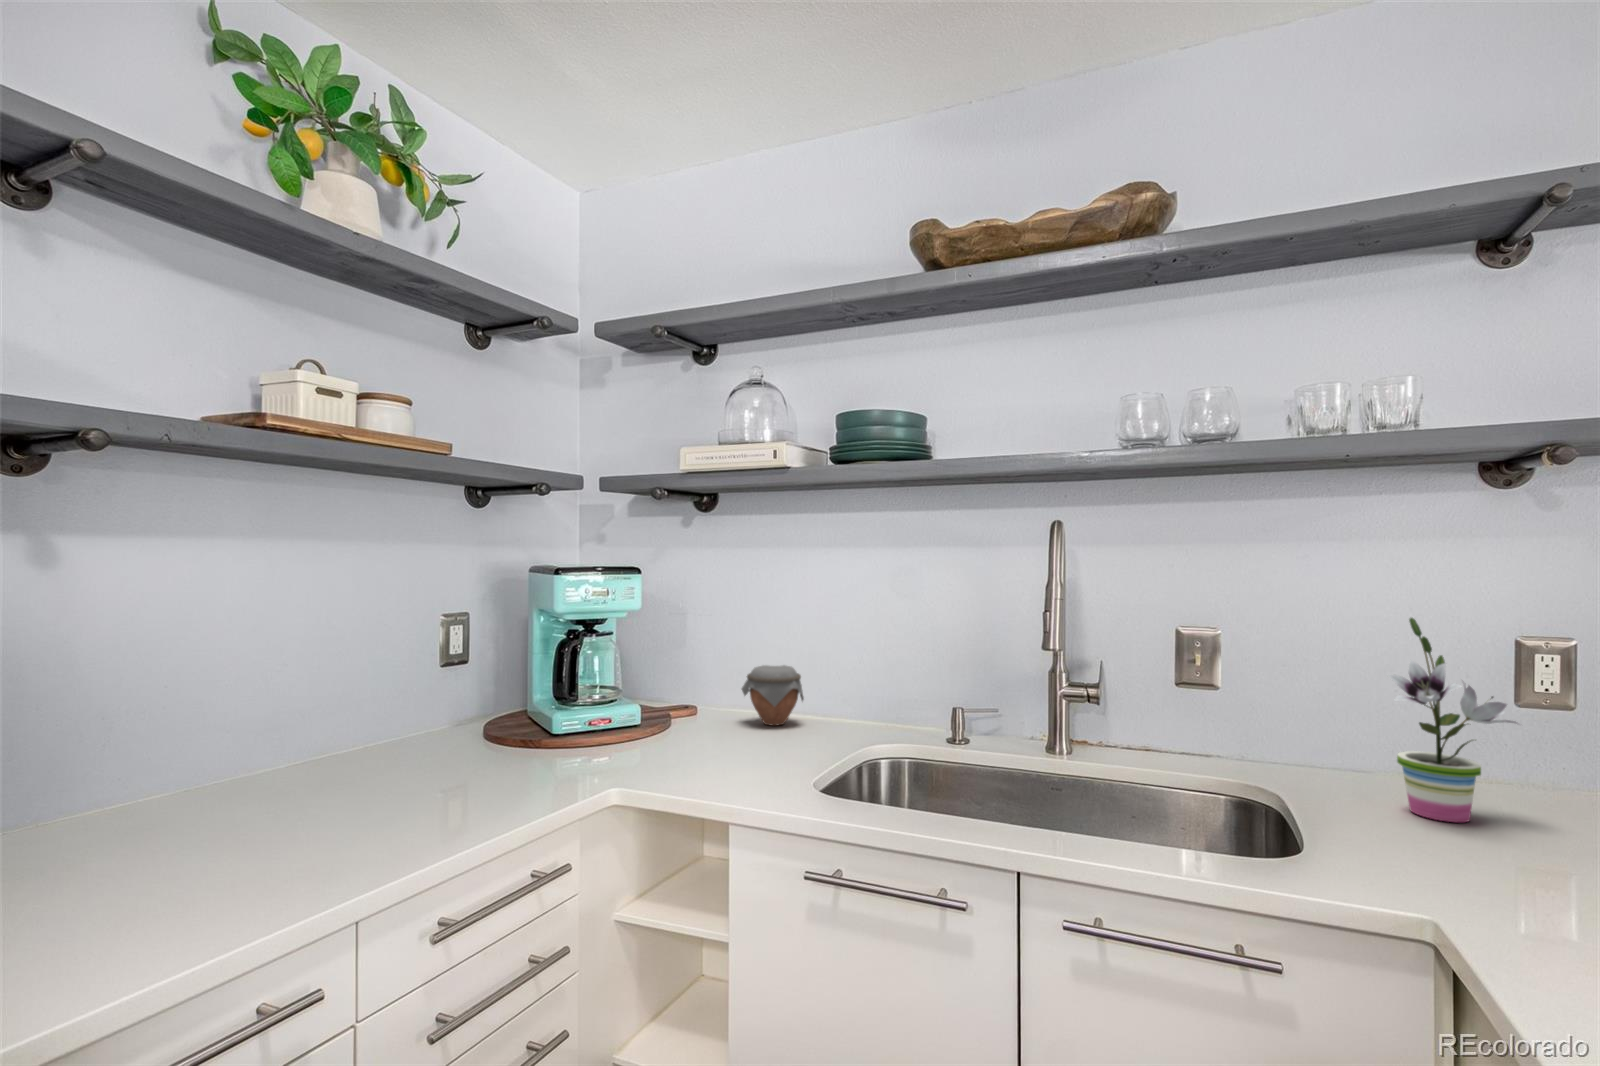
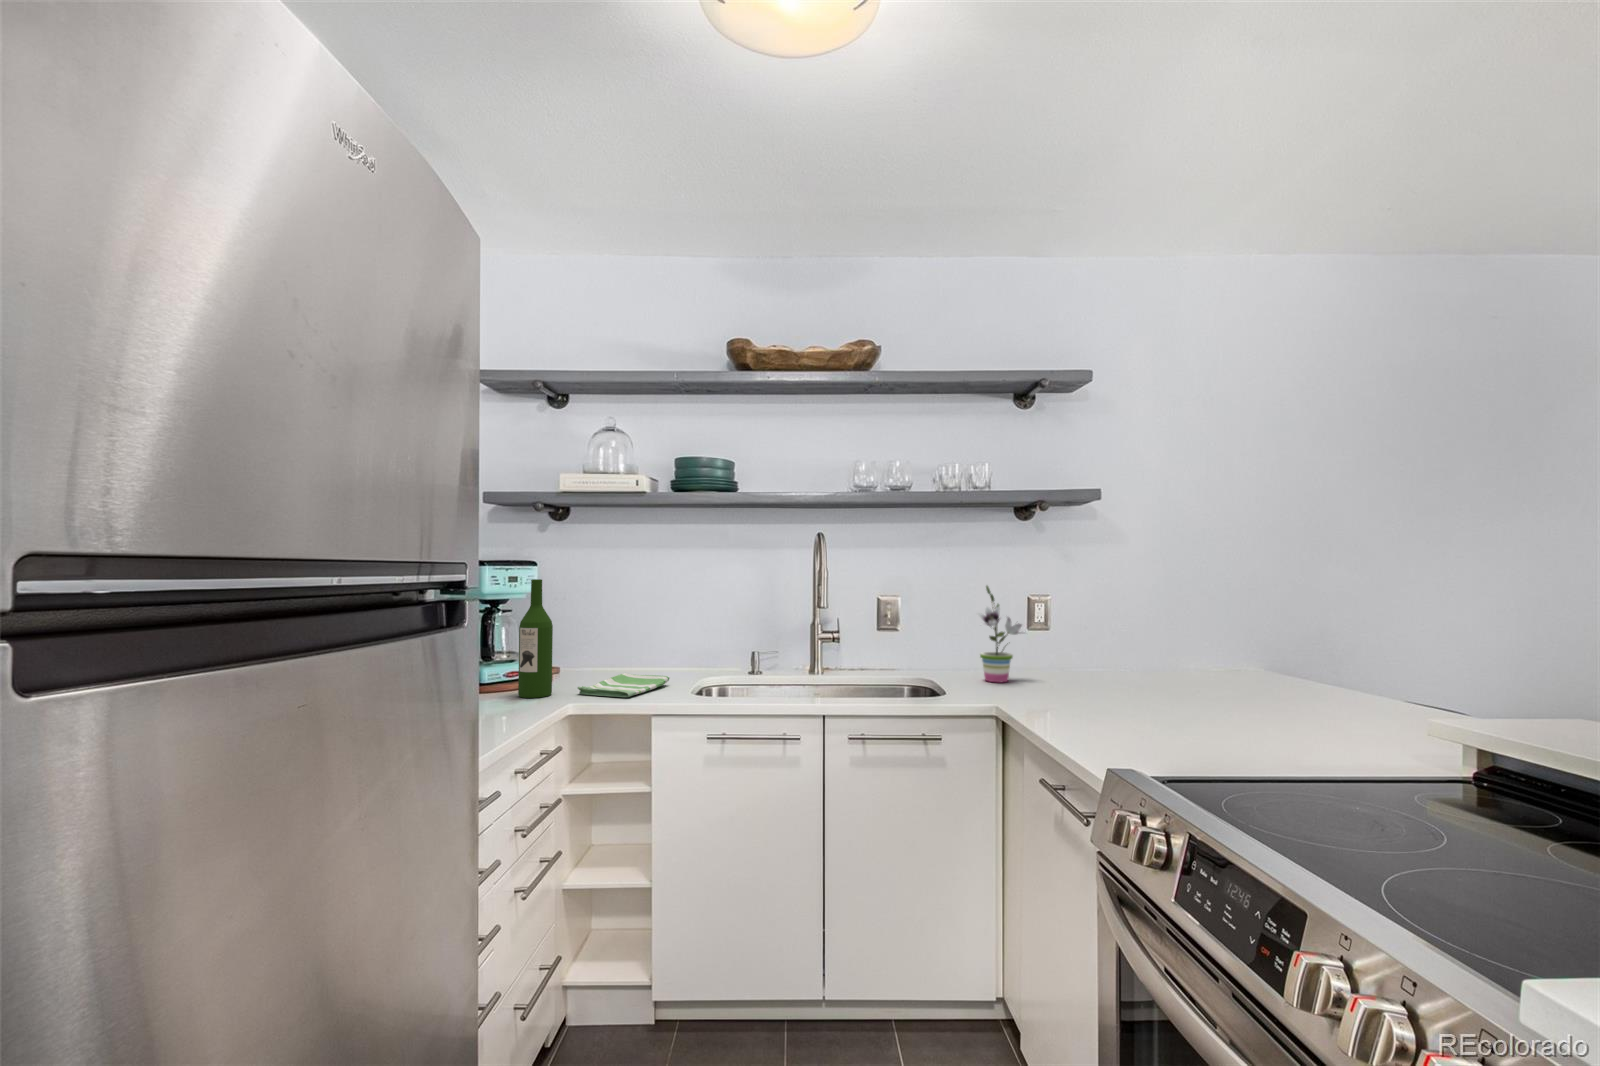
wine bottle: none [598,590,645,758] -> present [518,579,553,698]
jar: present [742,665,804,726] -> none [597,633,645,675]
dish towel: none [672,728,814,774] -> present [578,673,670,697]

